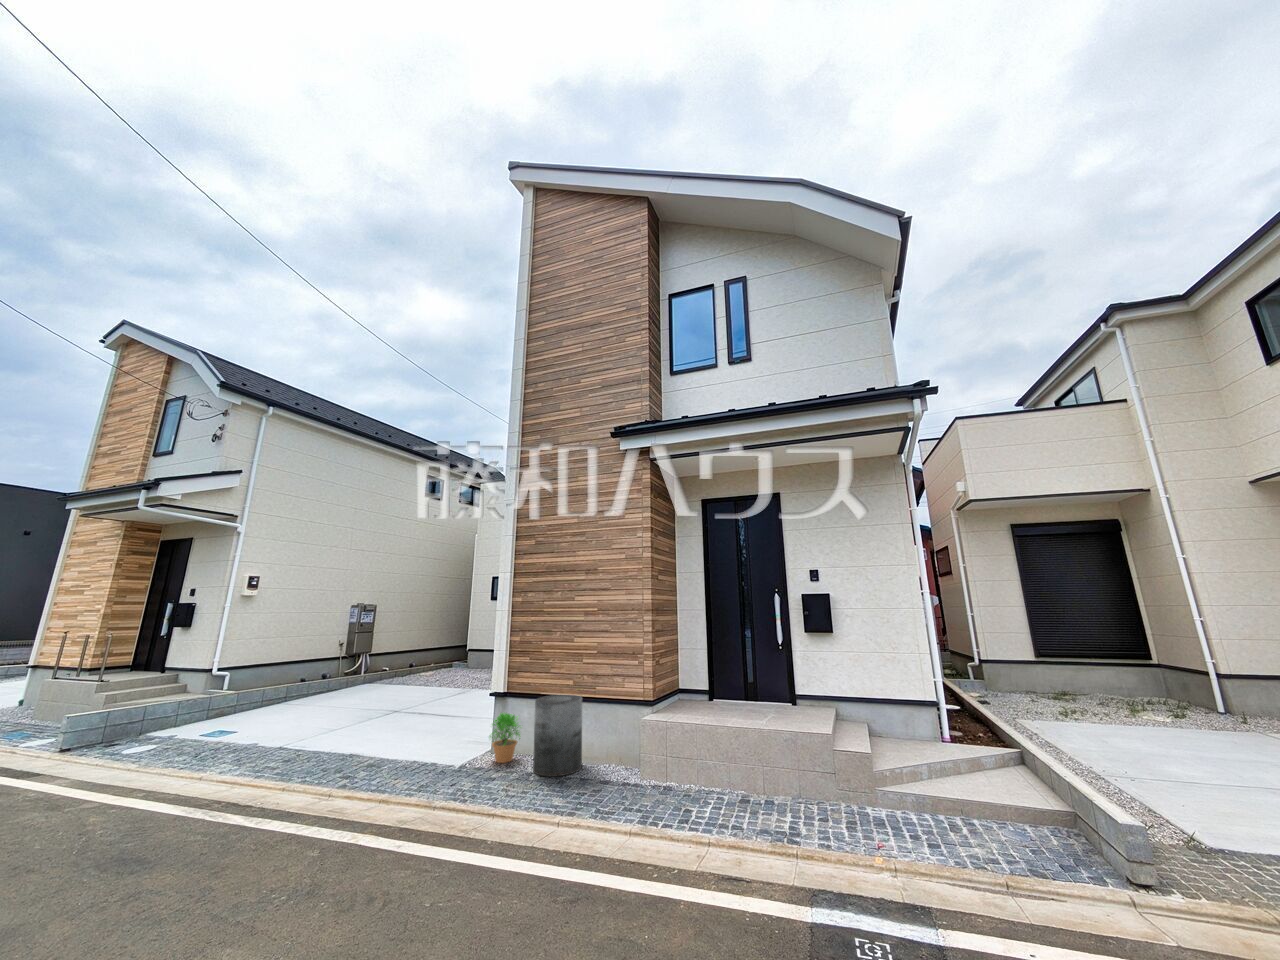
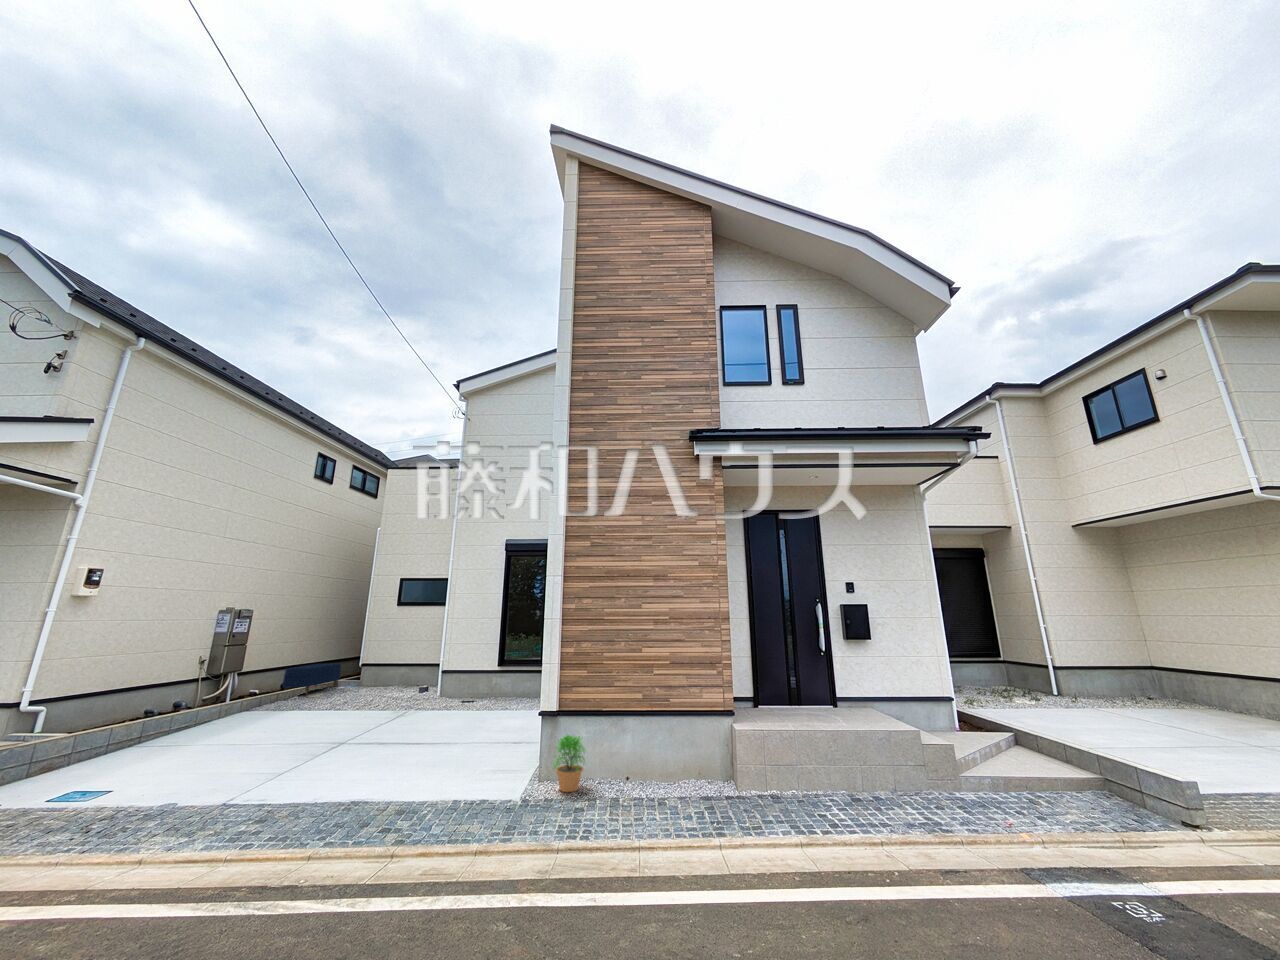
bench: none [410,645,457,671] -> present [283,663,341,696]
trash can: present [533,695,582,777] -> none [615,711,667,800]

